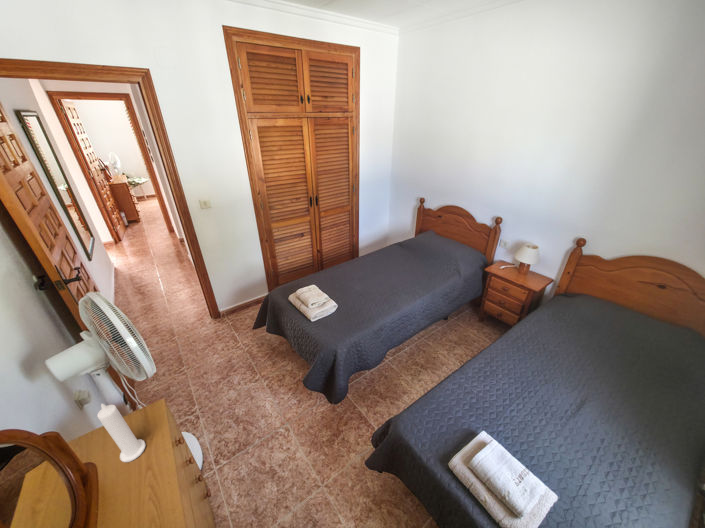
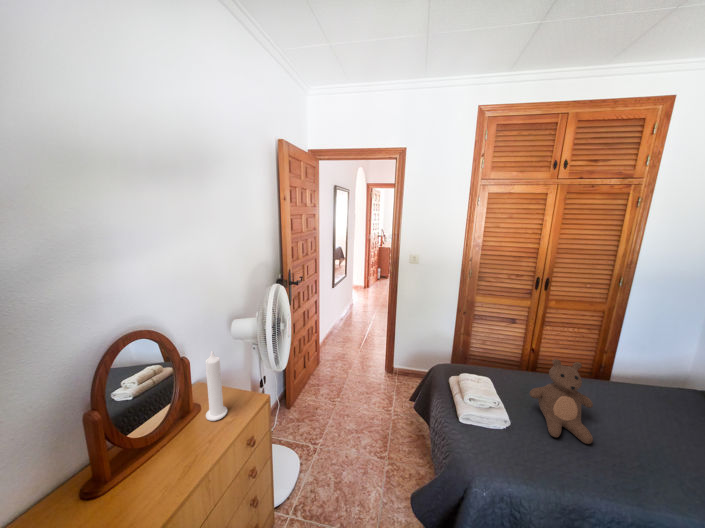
teddy bear: none [339,253,372,300] -> present [530,359,593,444]

